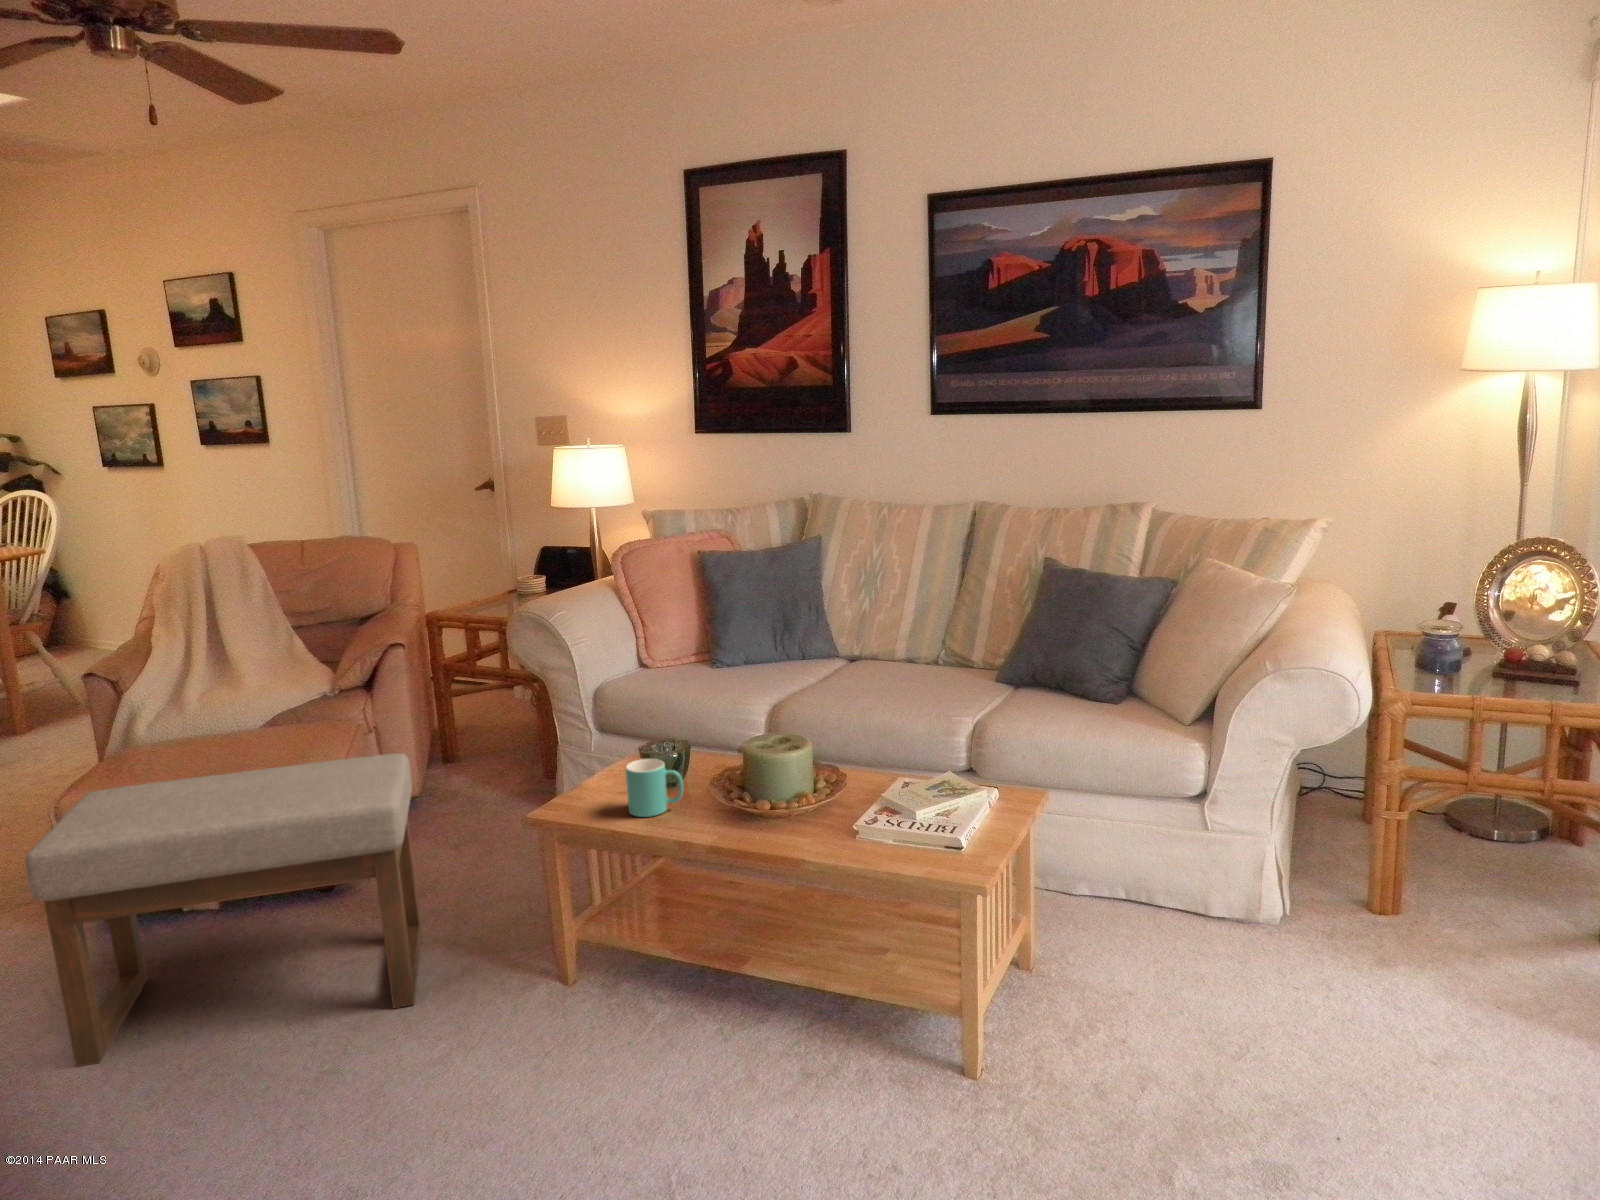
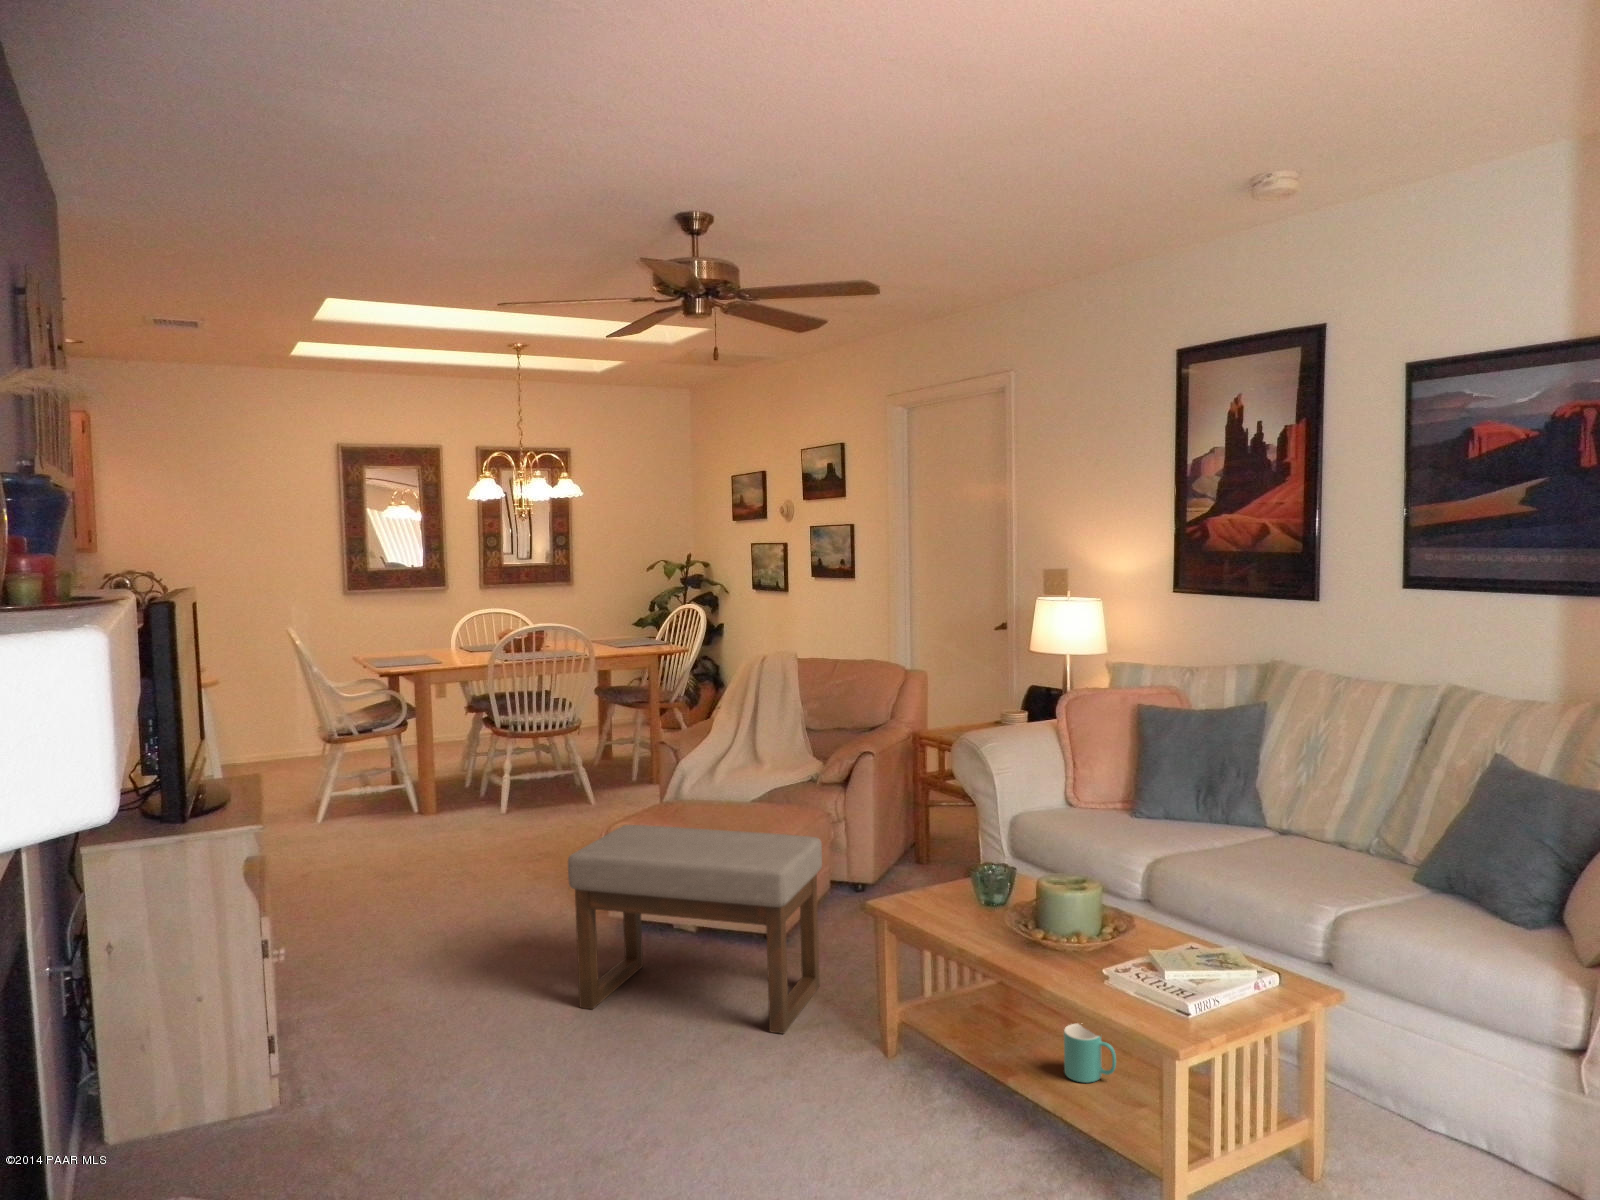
mug: present [626,759,683,817] -> present [1064,1024,1116,1083]

